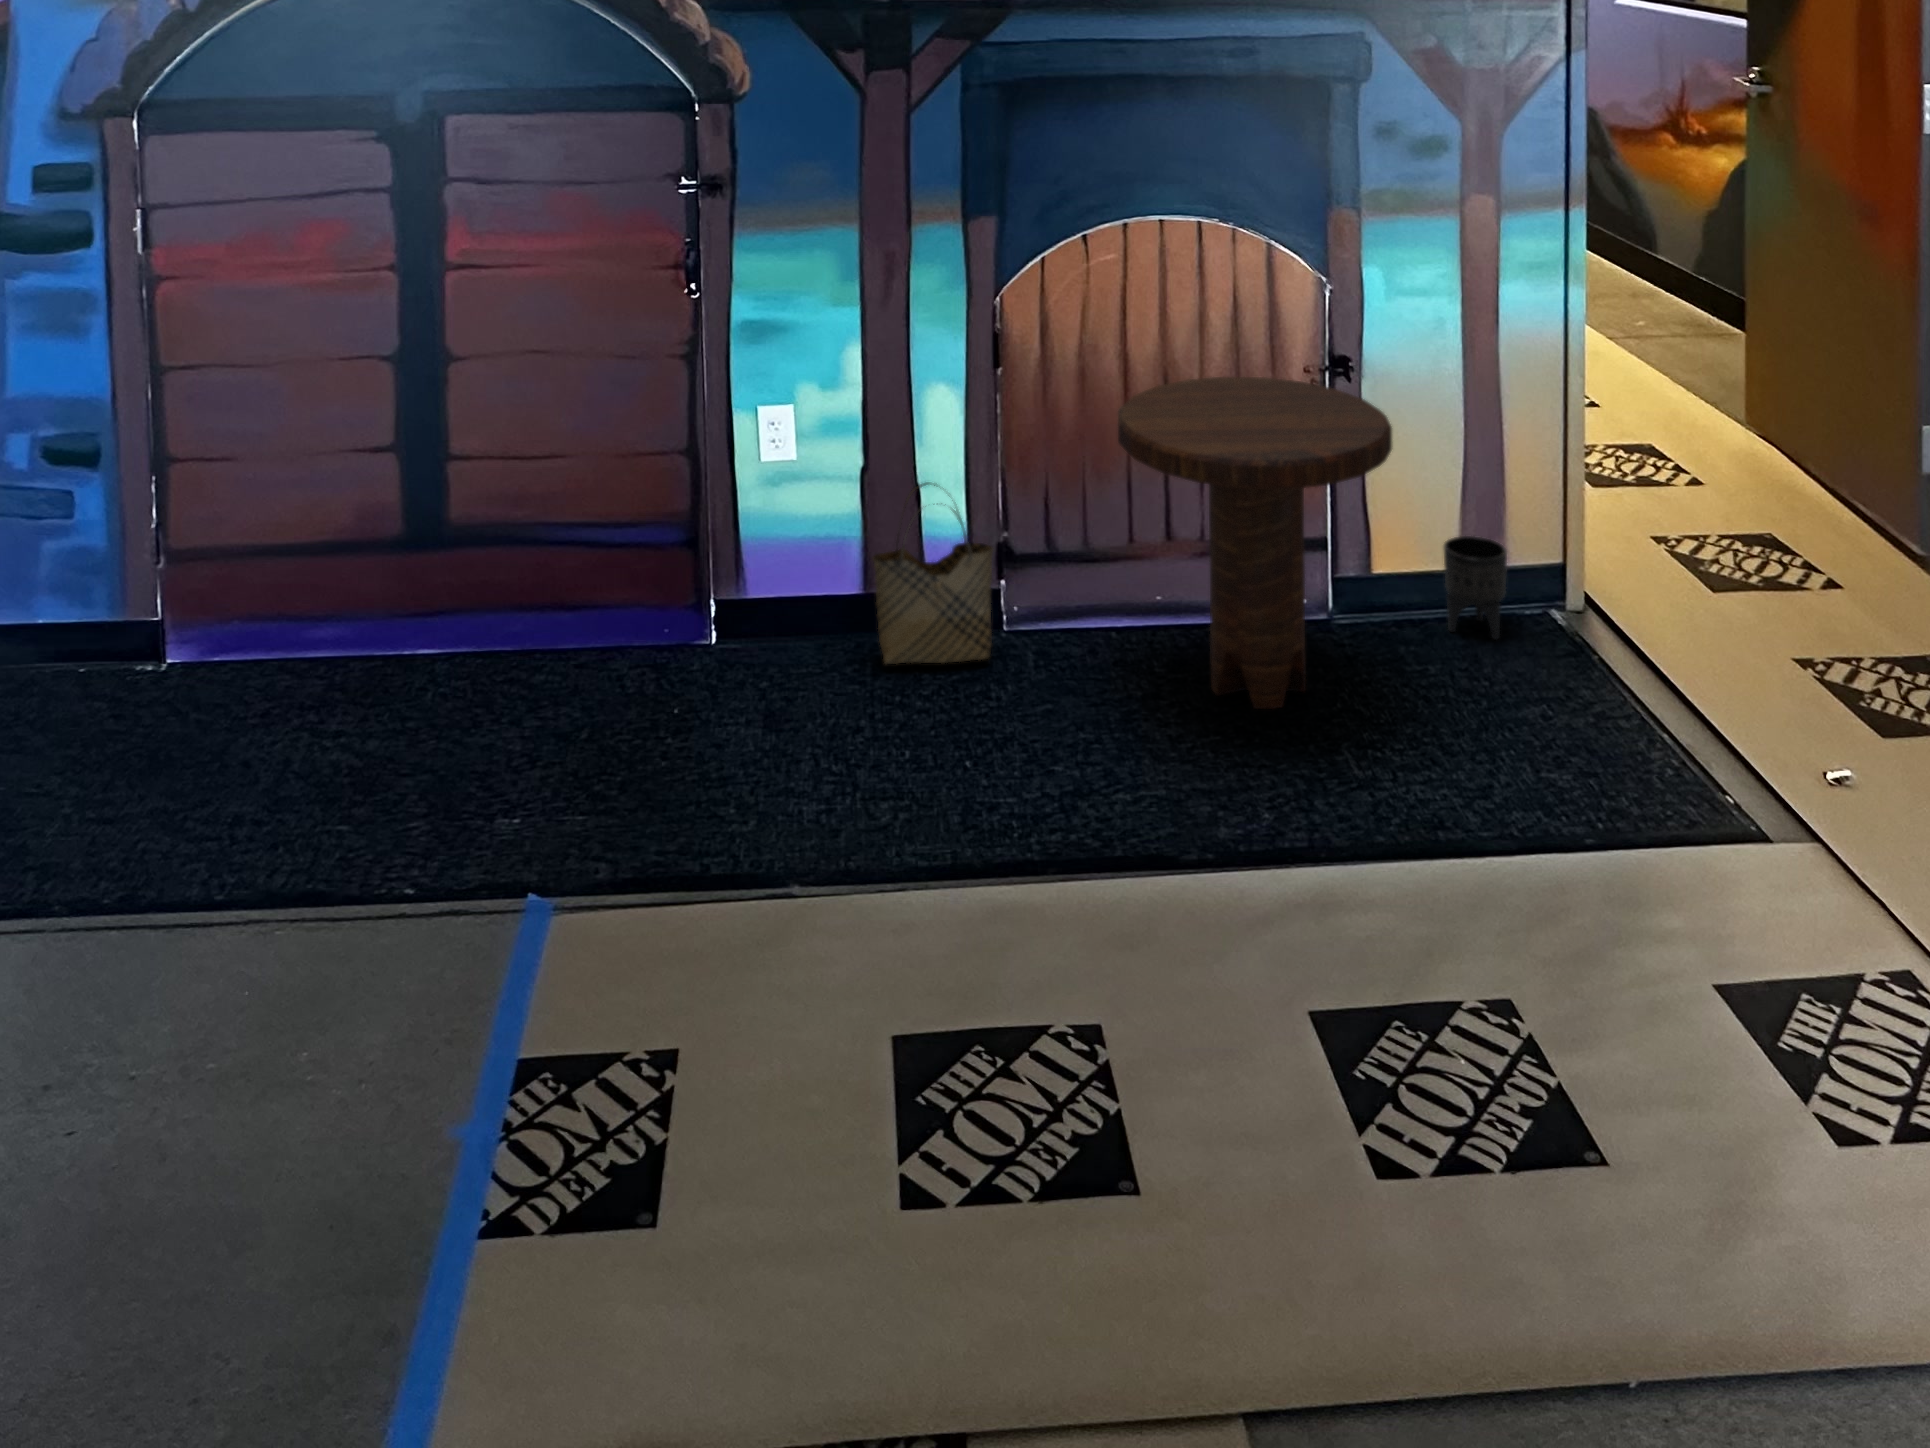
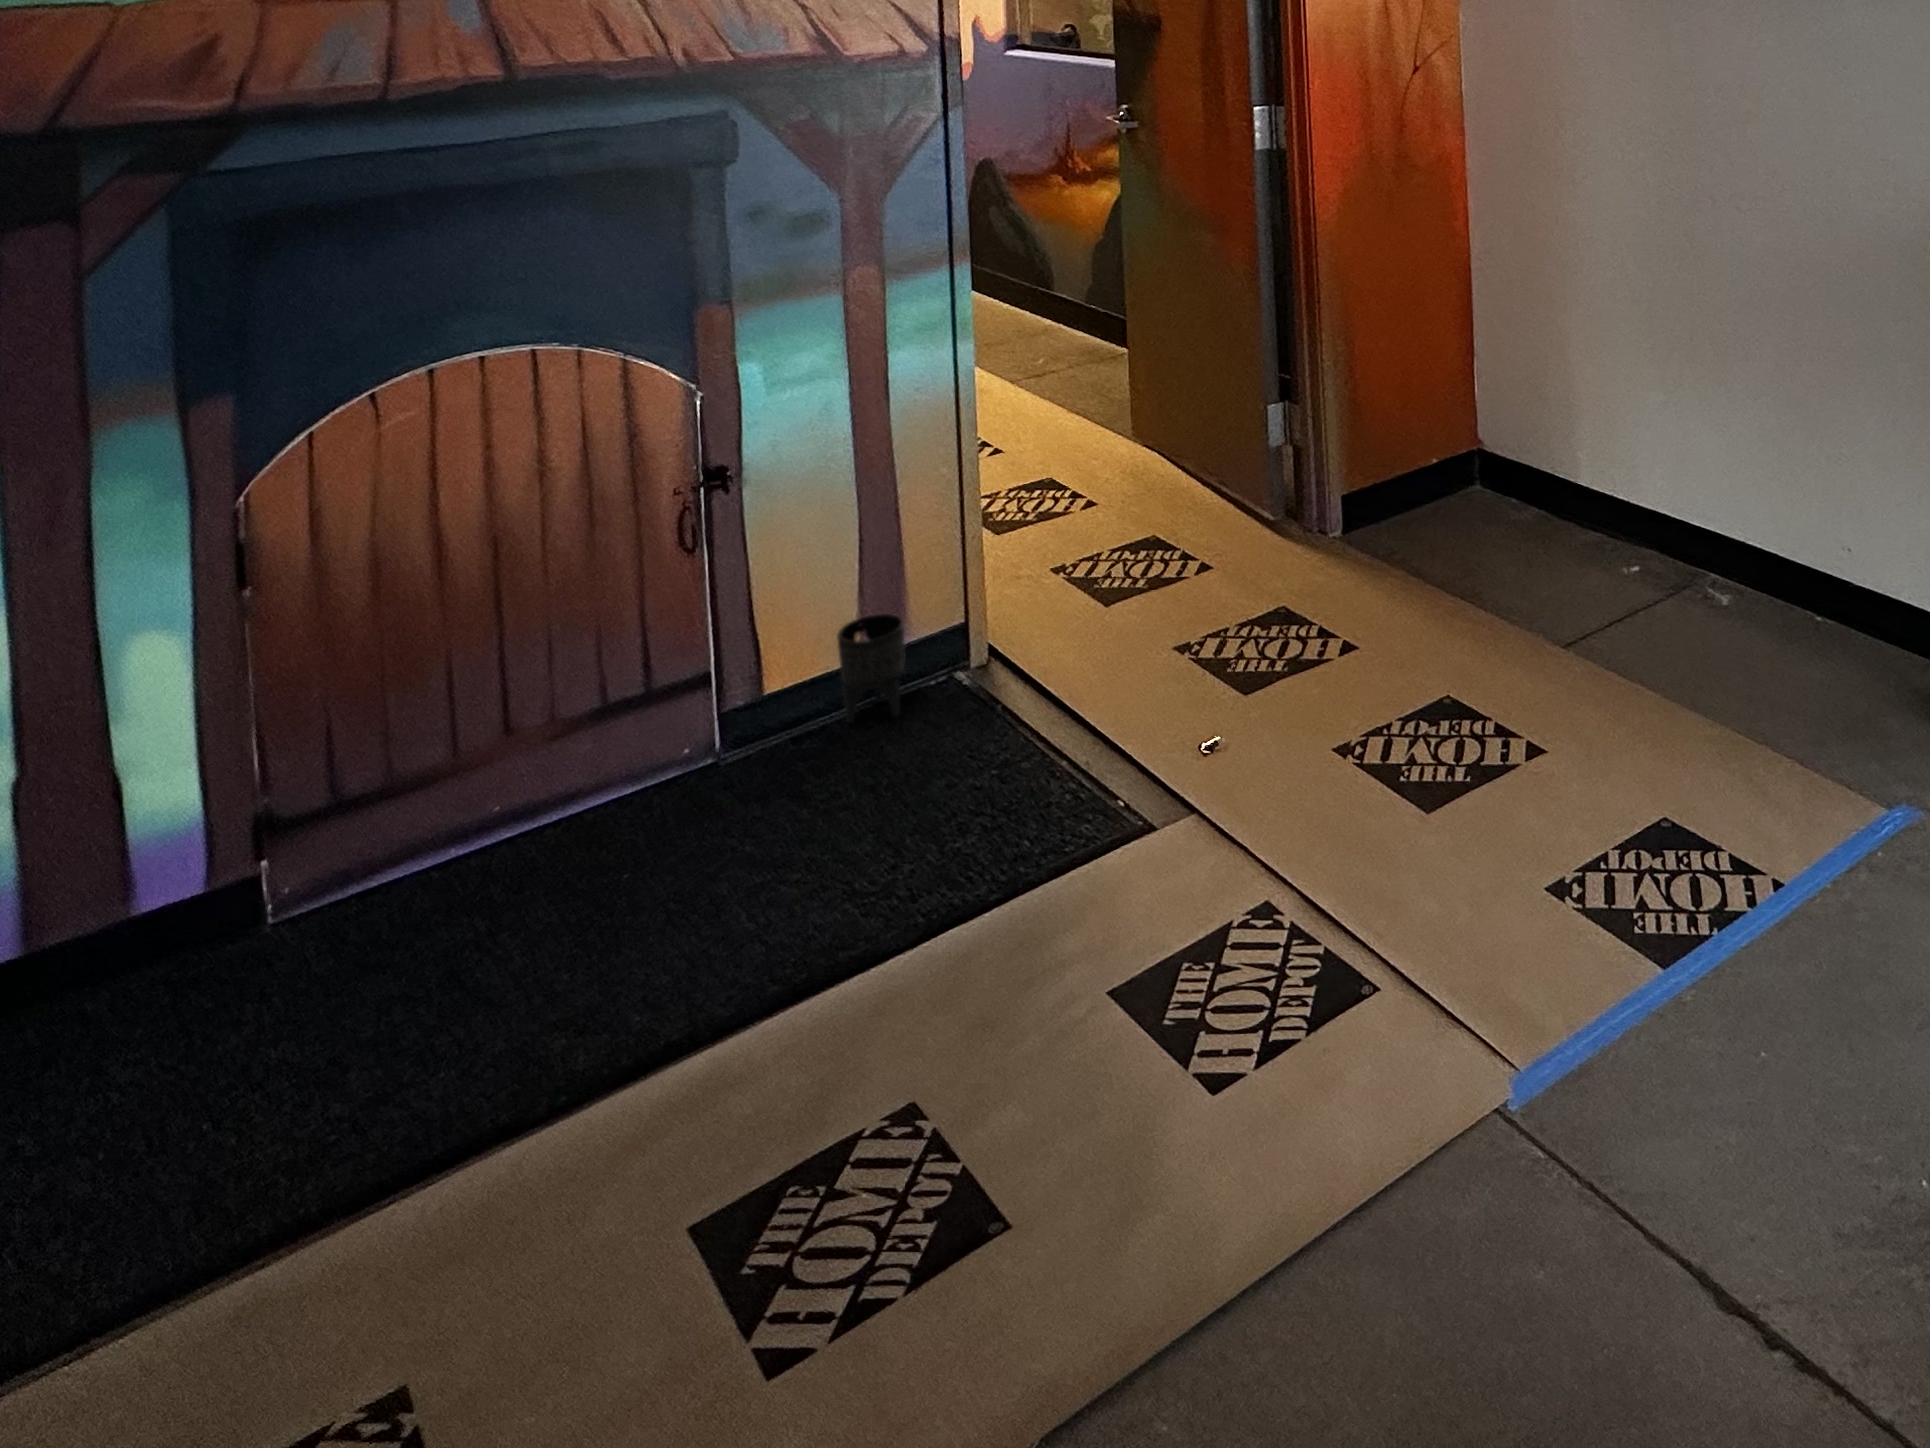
side table: present [1118,377,1392,709] -> none [417,501,771,897]
woven basket: present [872,483,993,664] -> none [28,754,240,1030]

